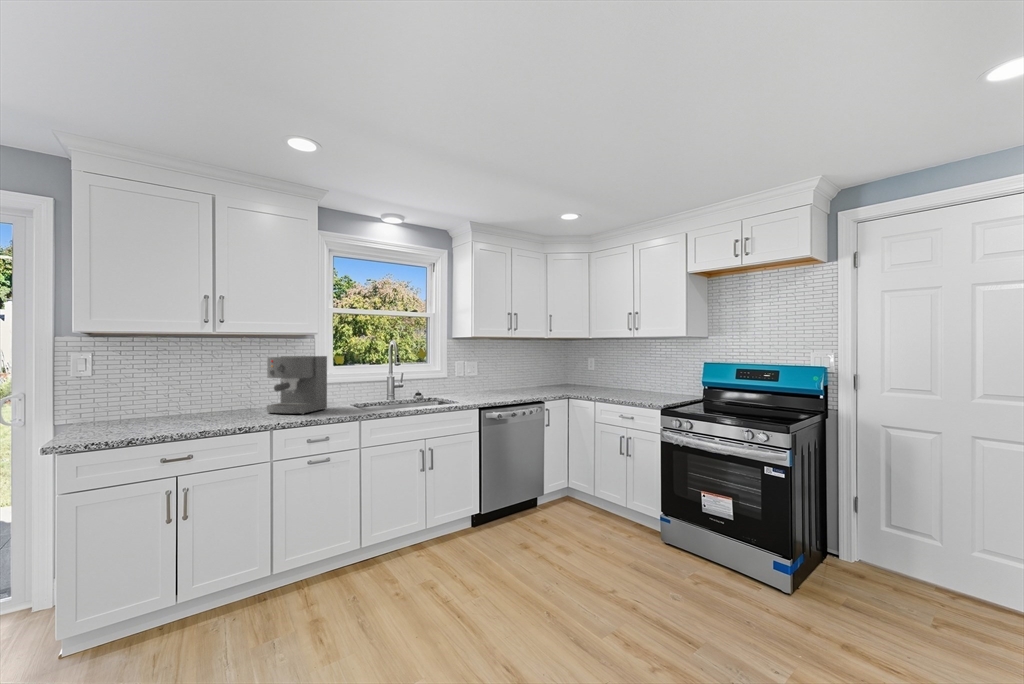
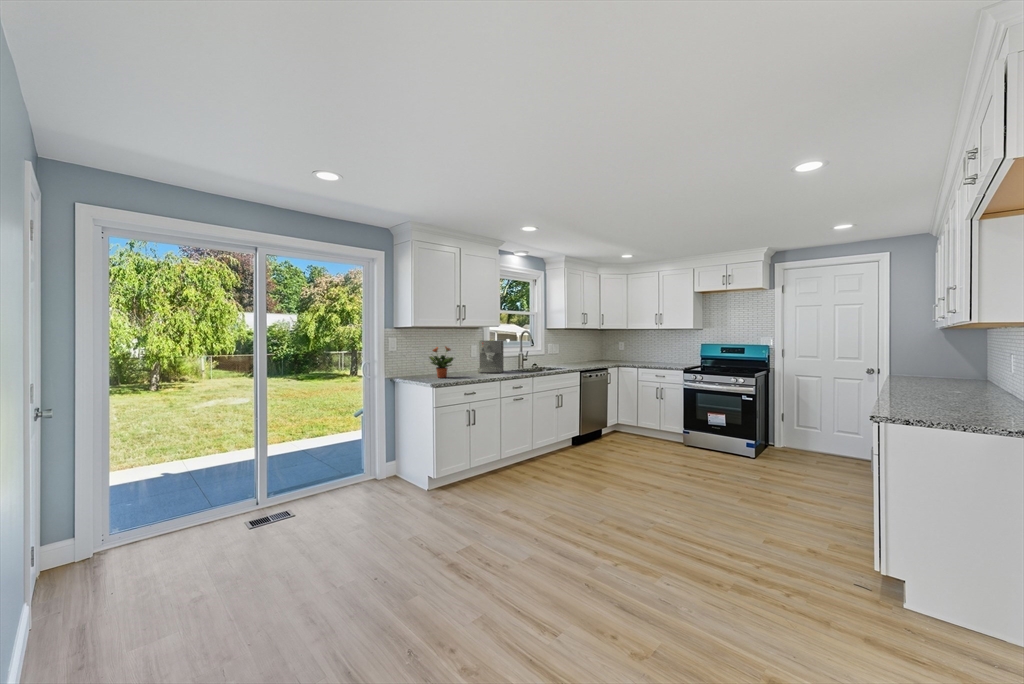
potted plant: none [114,368,182,428] -> present [429,346,454,378]

